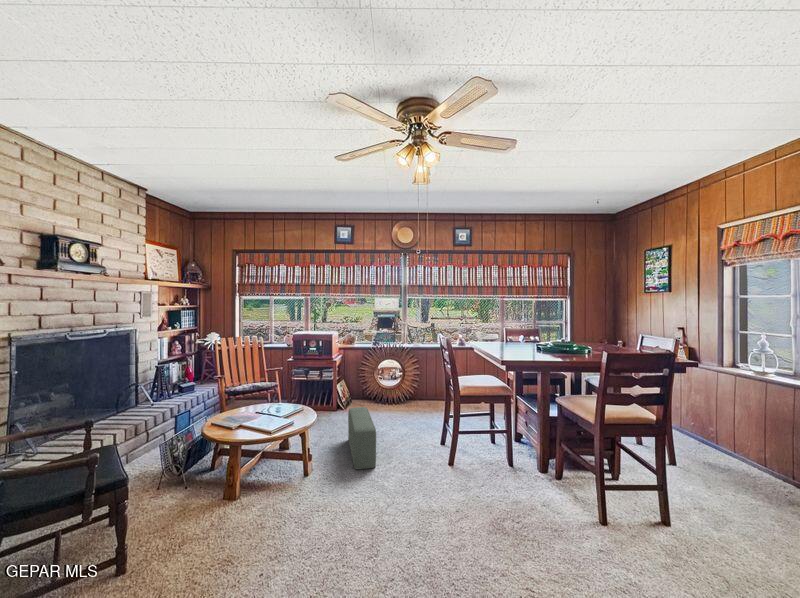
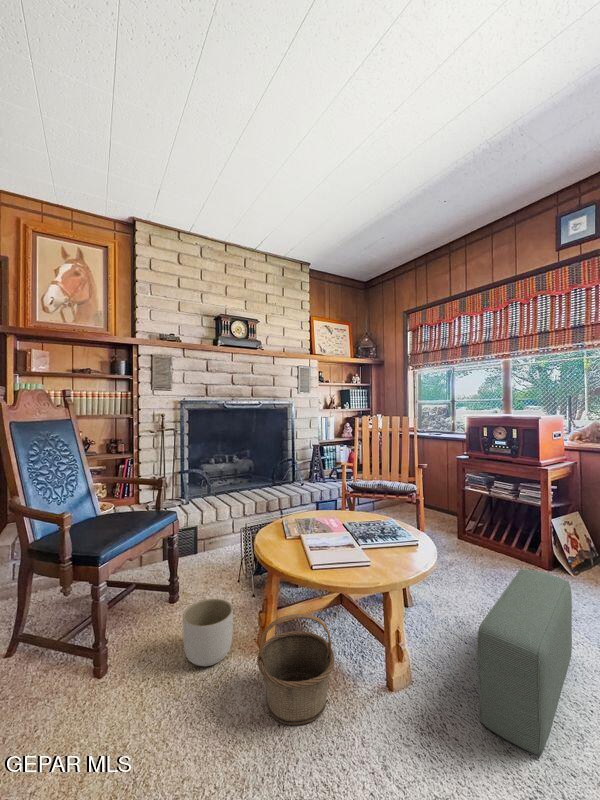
basket: none [262,457,306,512] -> present [258,614,335,725]
planter: none [192,482,229,527] -> present [183,599,233,666]

